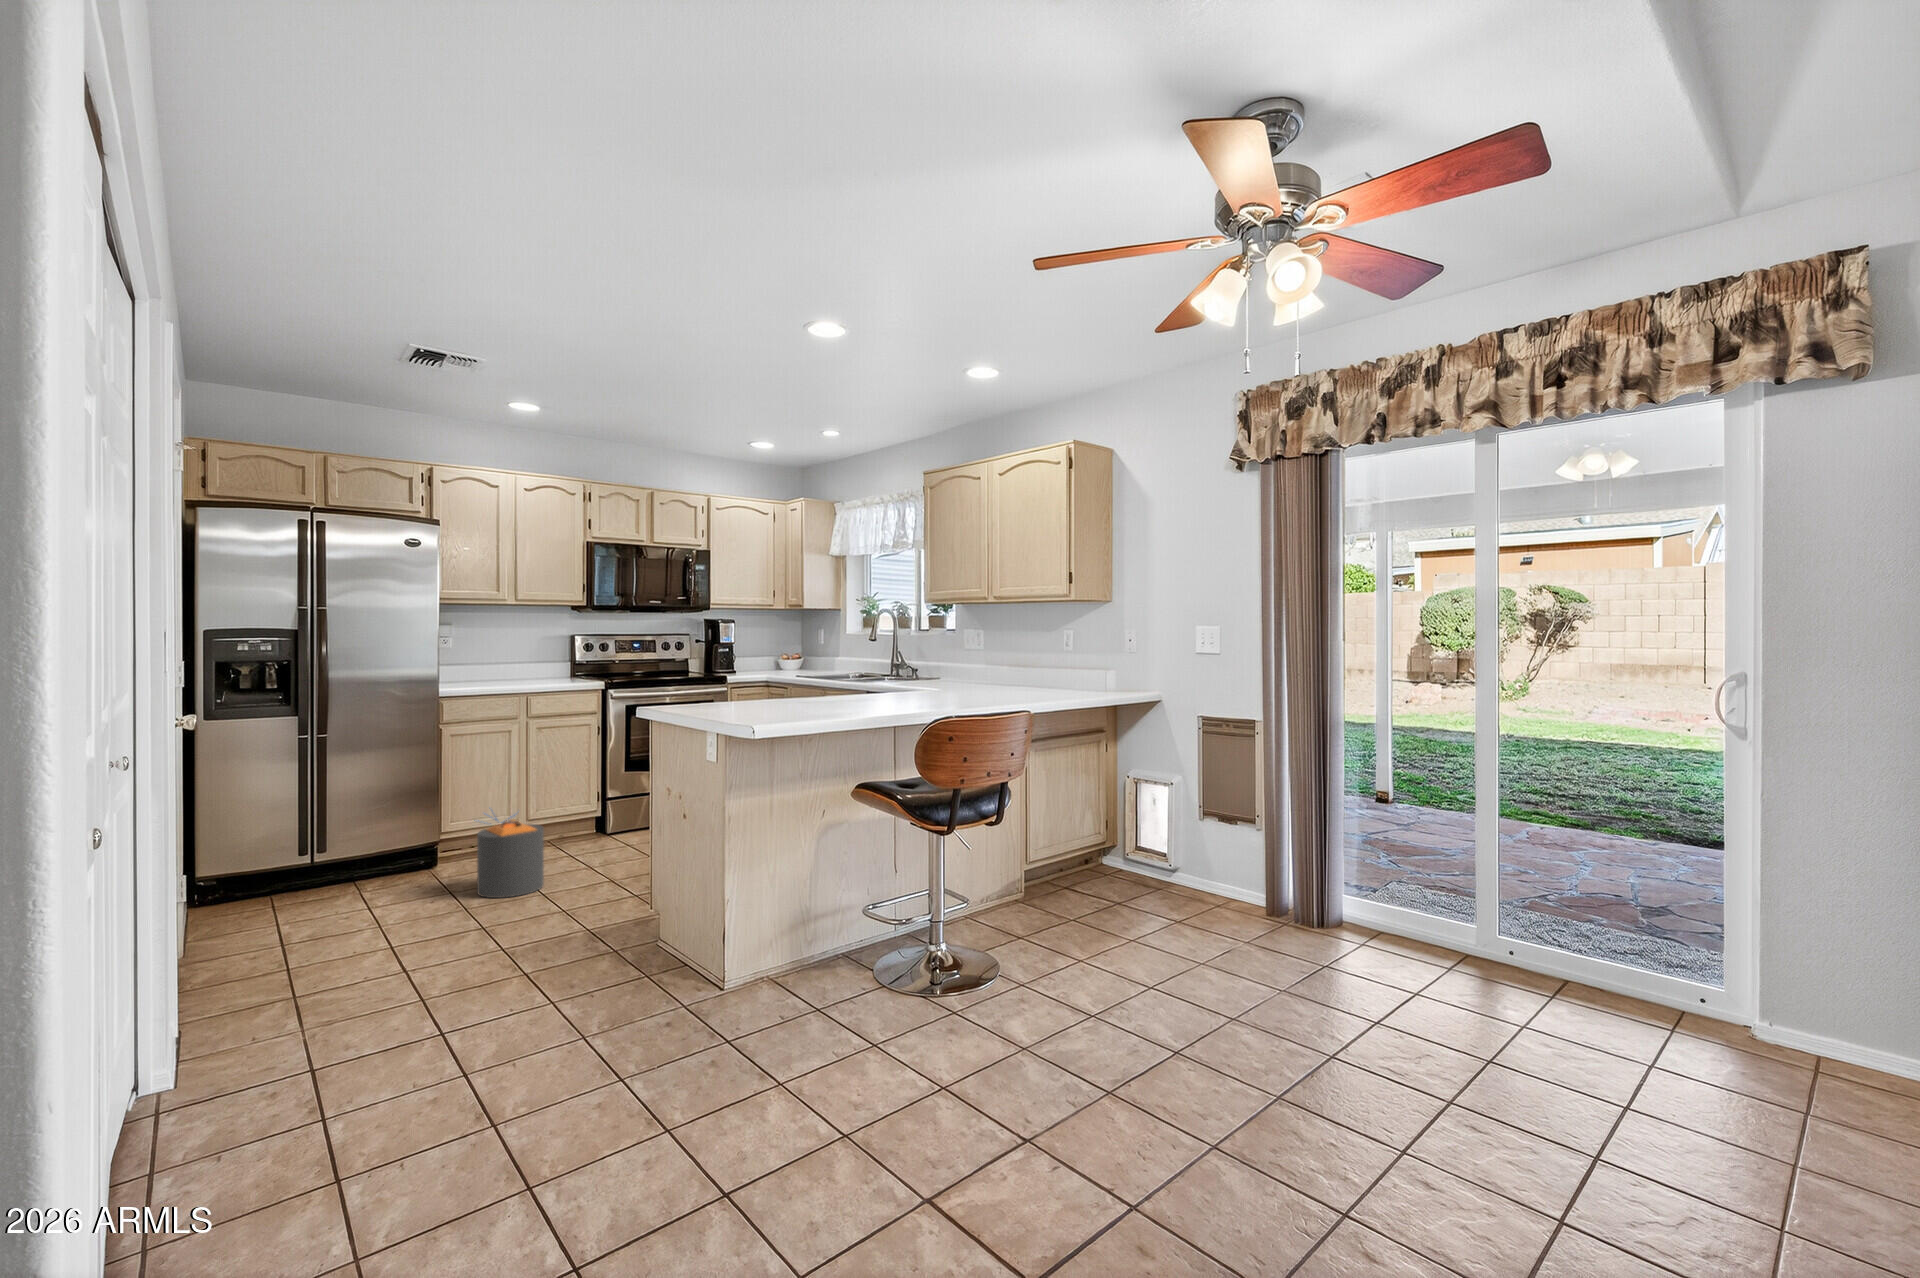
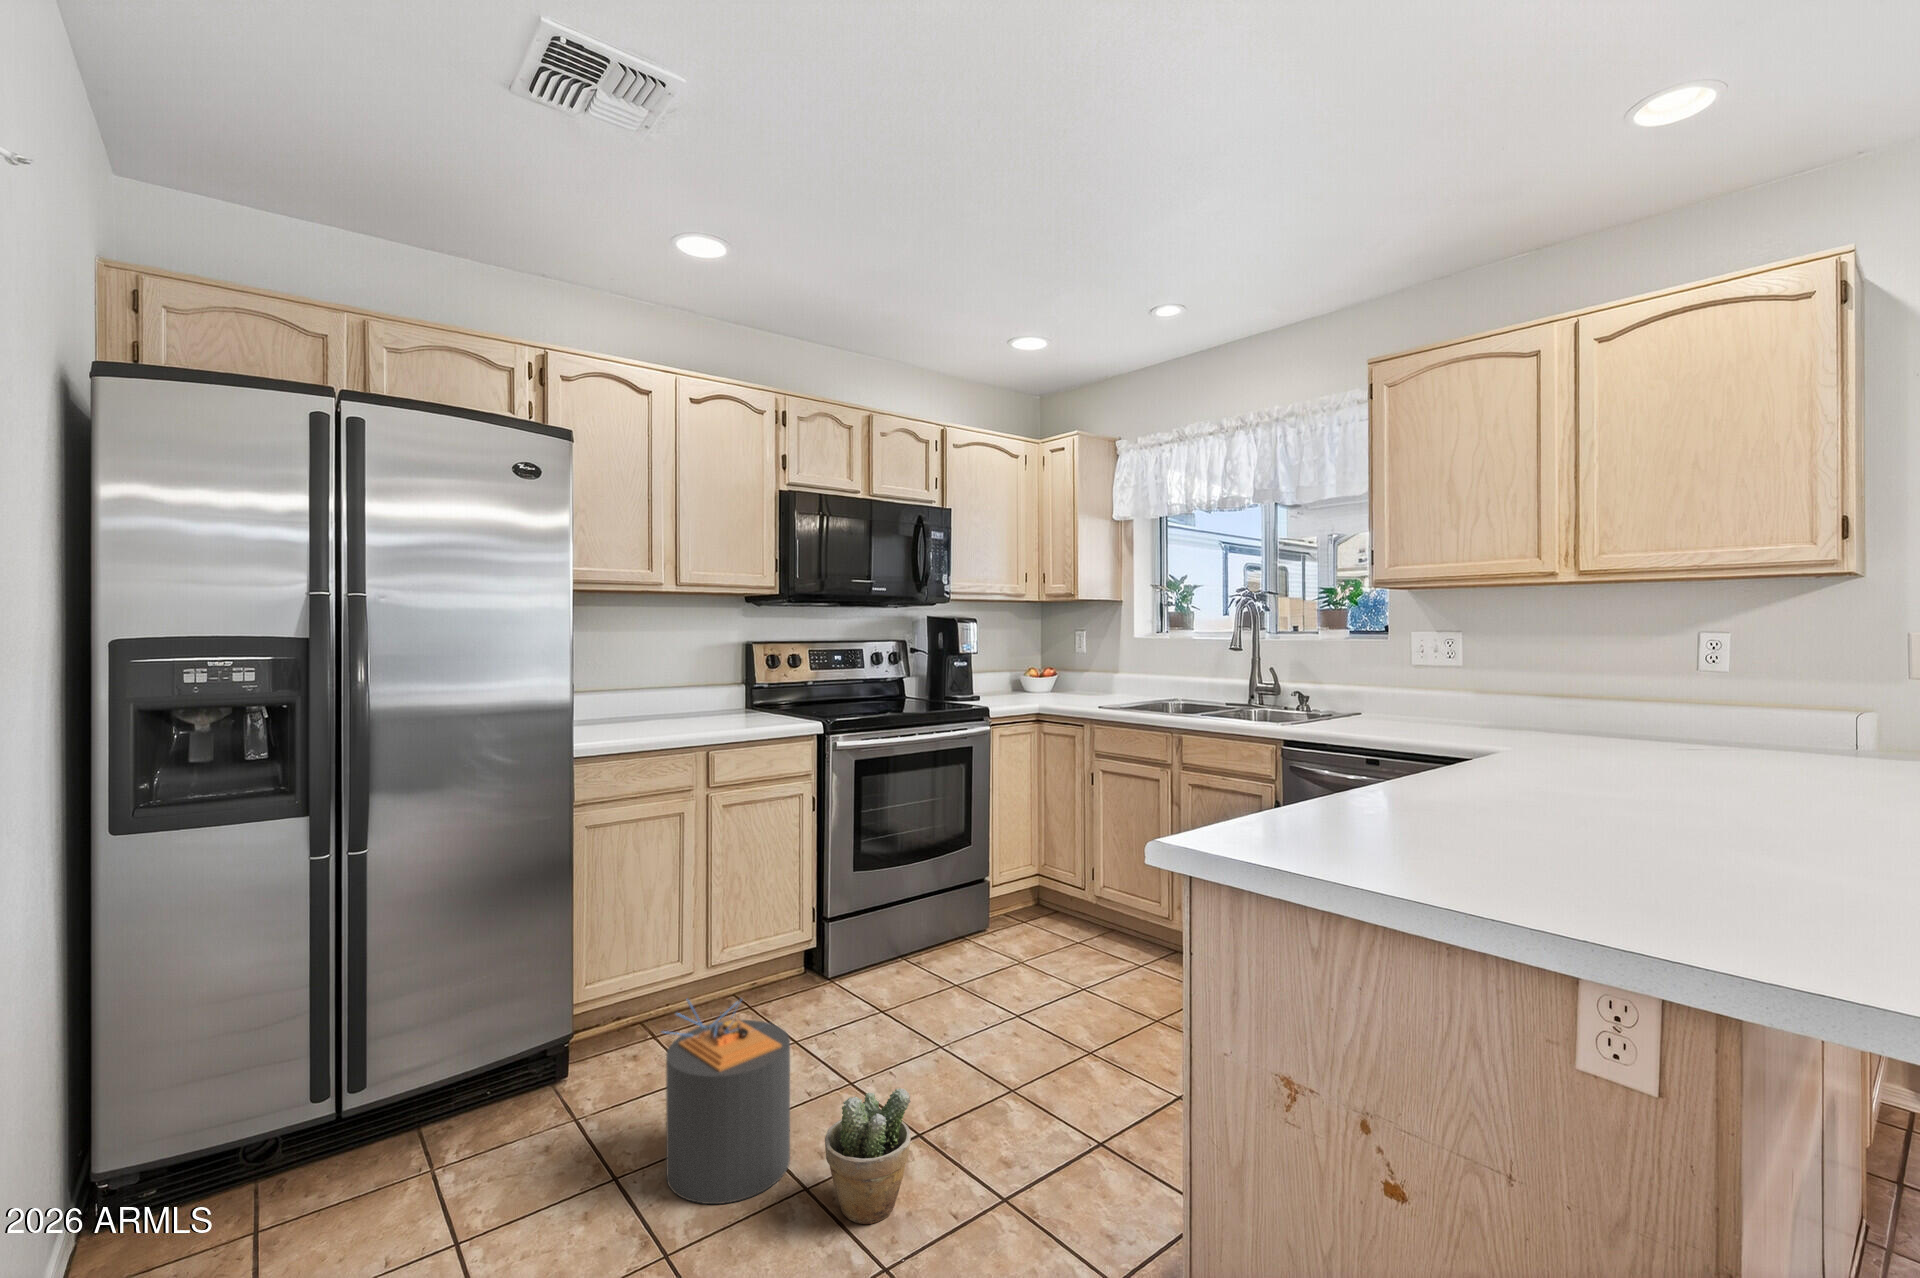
potted plant: none [549,842,593,902] -> present [825,1088,911,1224]

